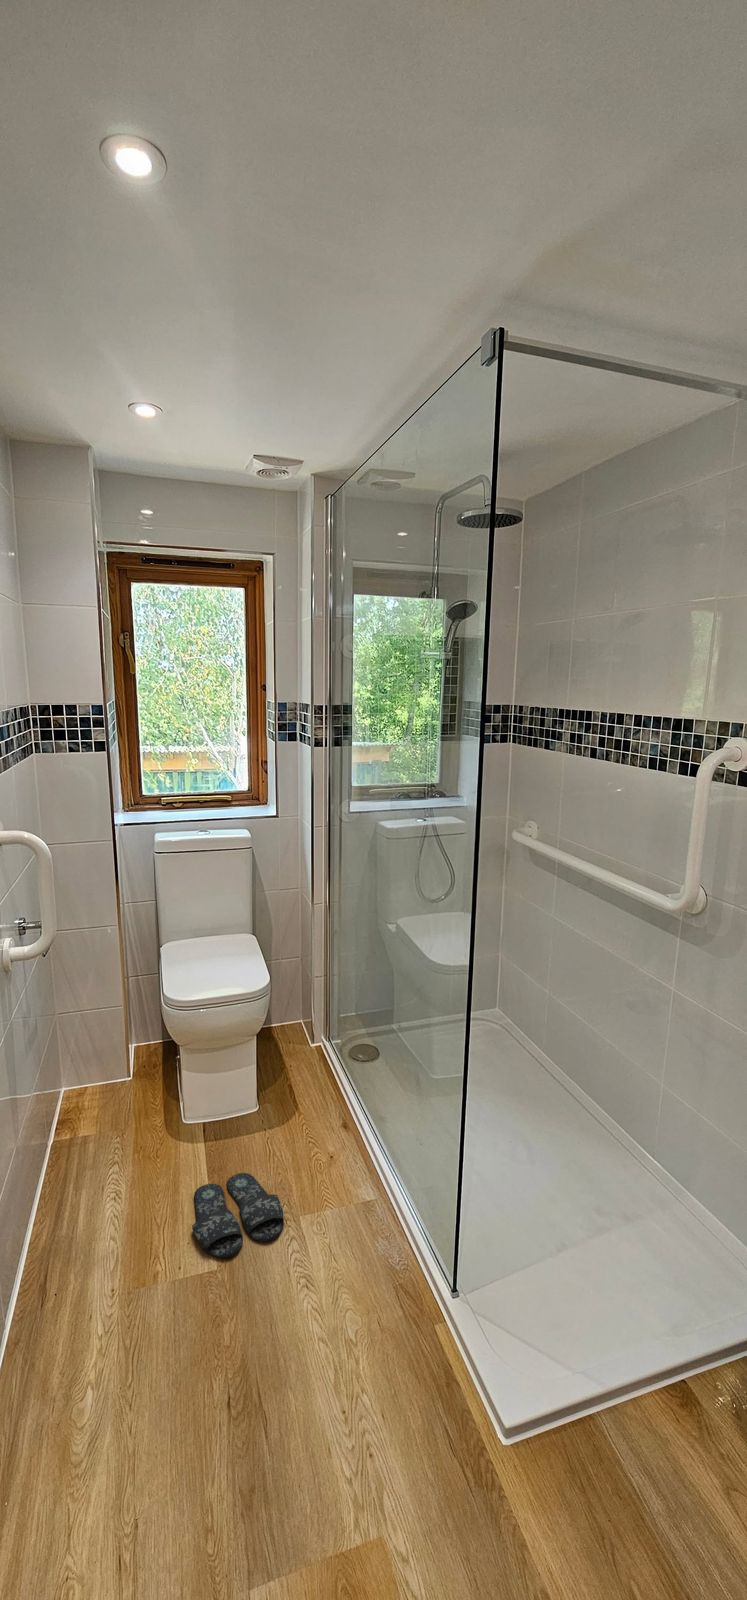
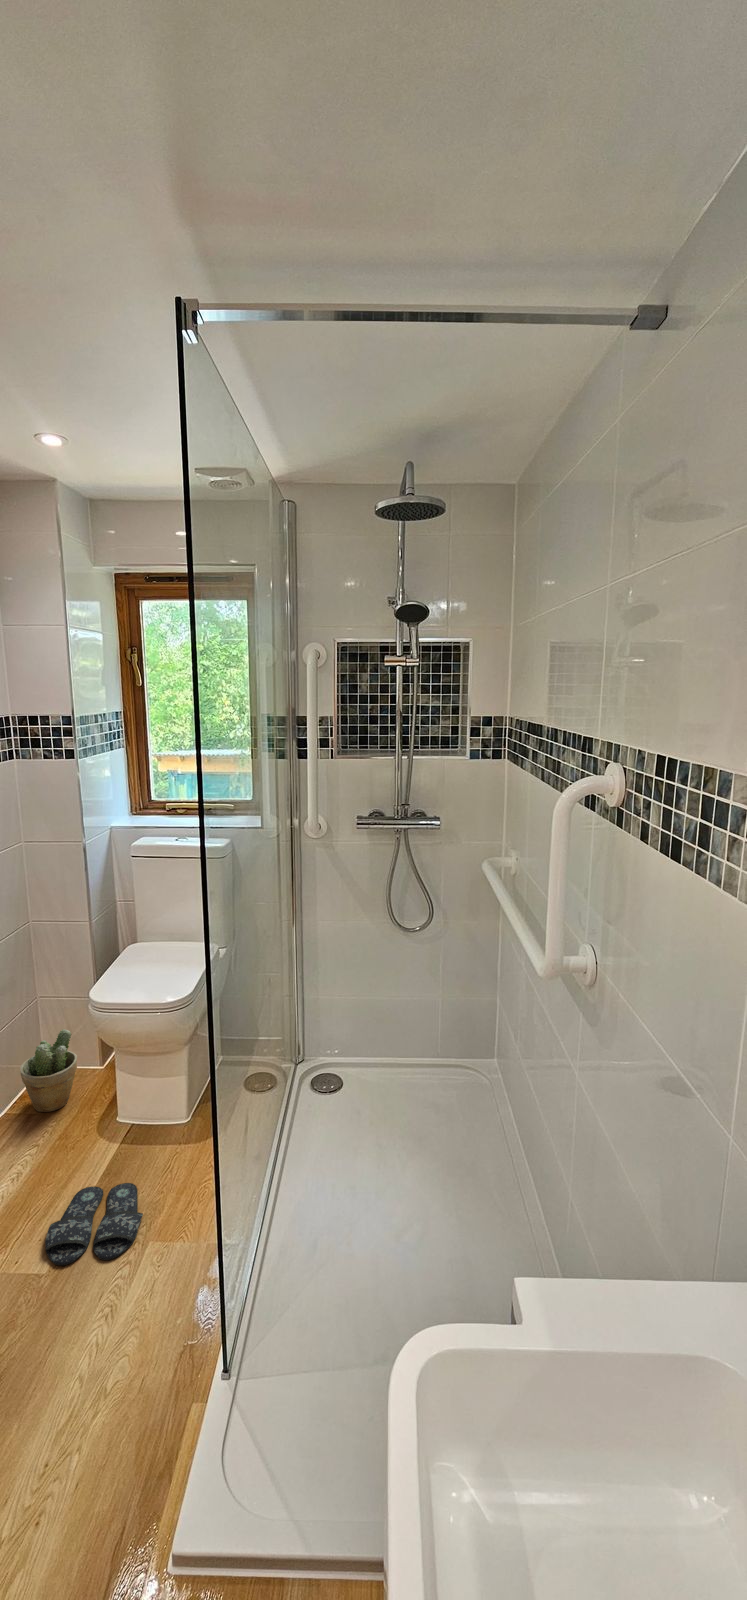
potted plant: none [65,1041,125,1132] -> present [20,1029,77,1112]

